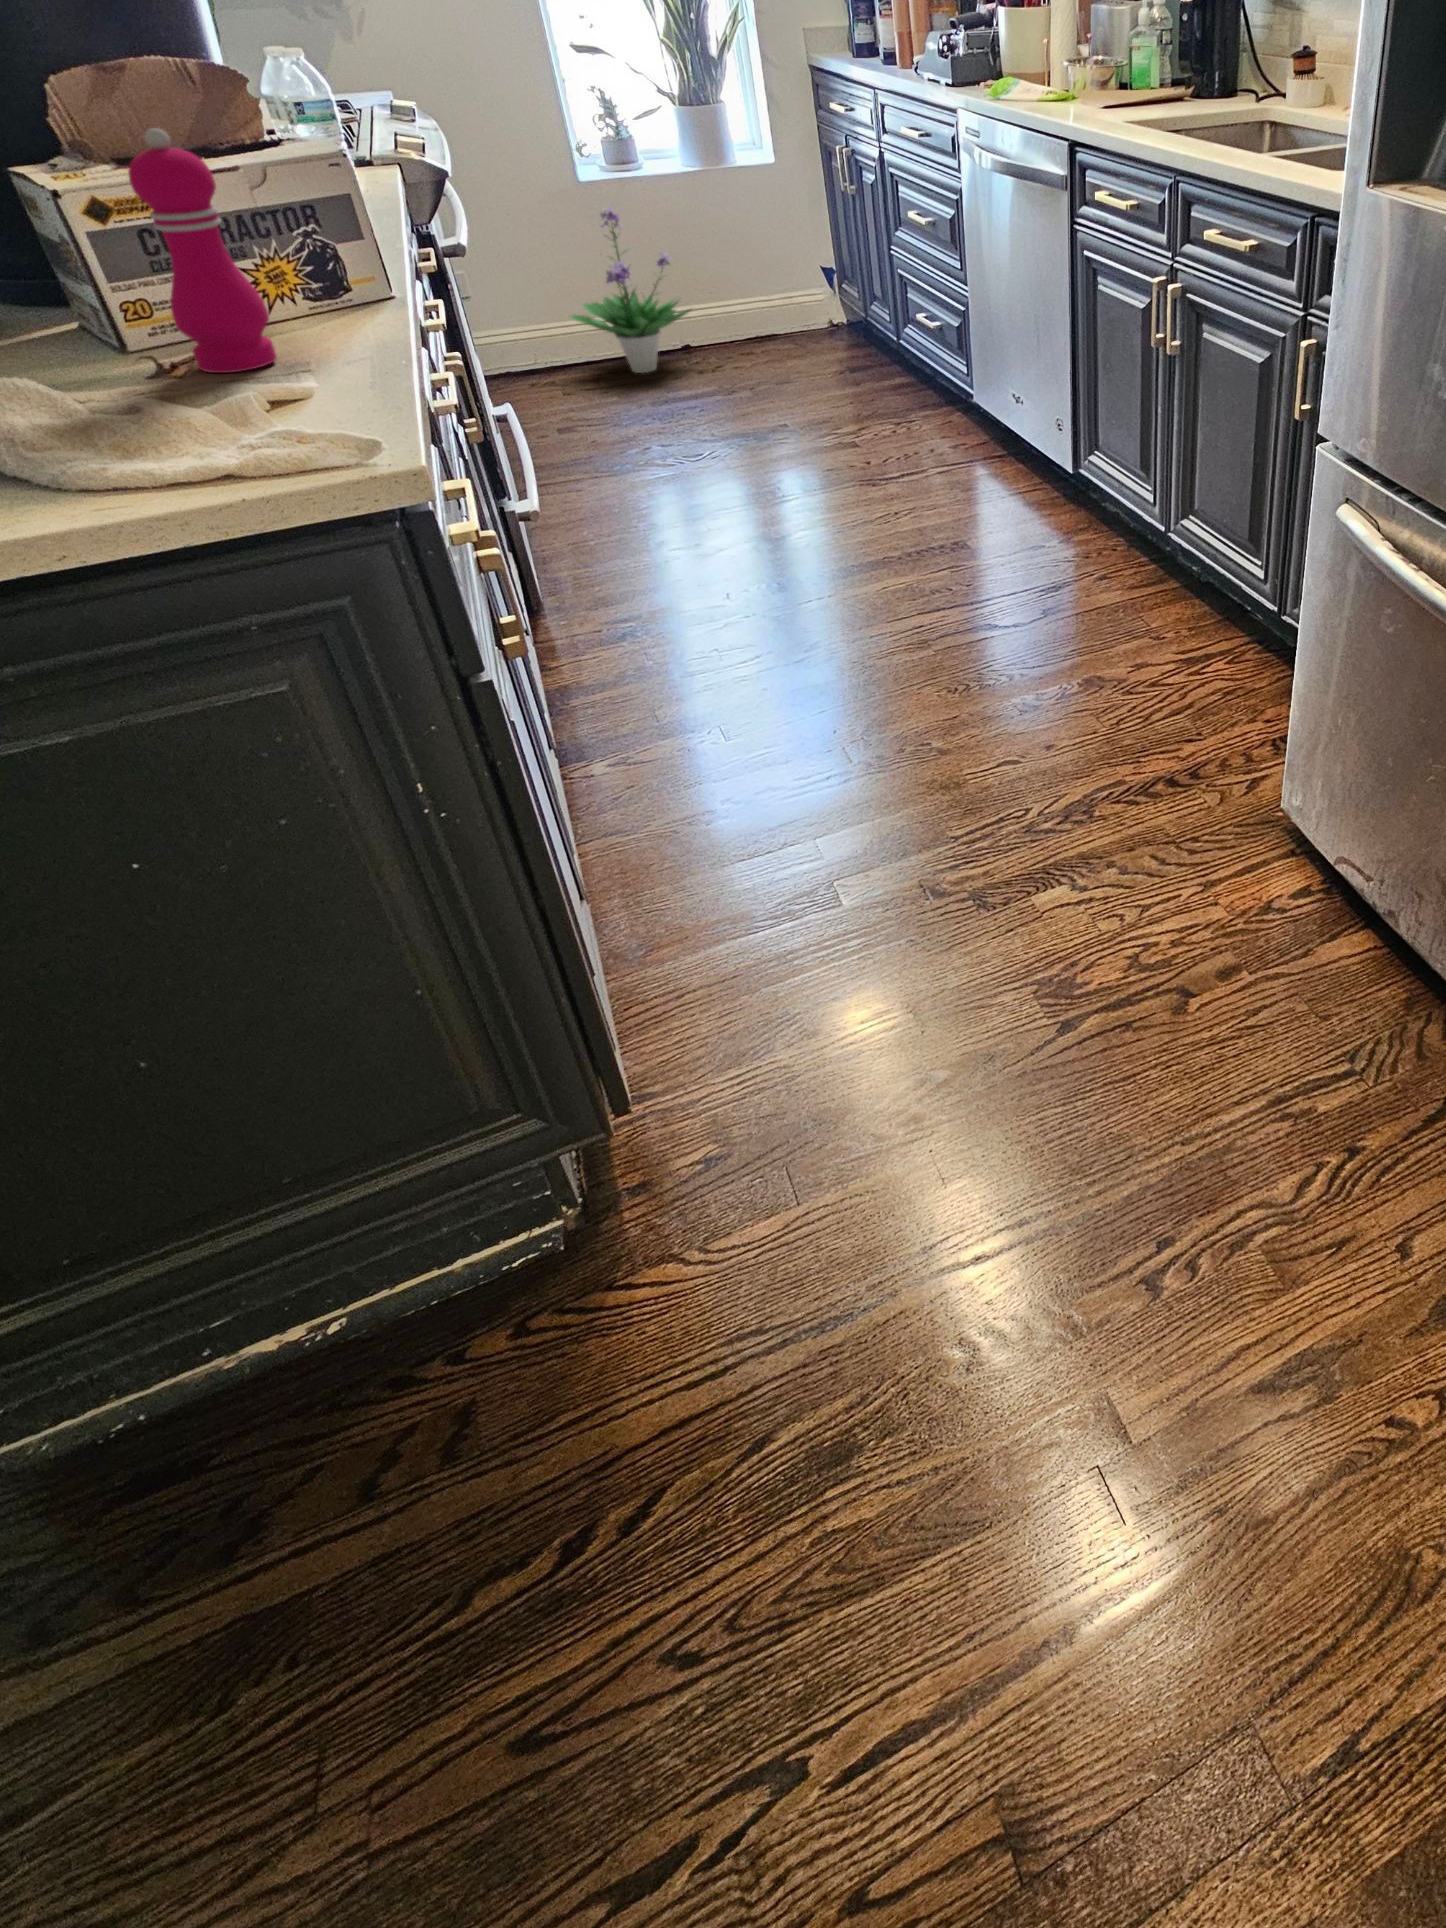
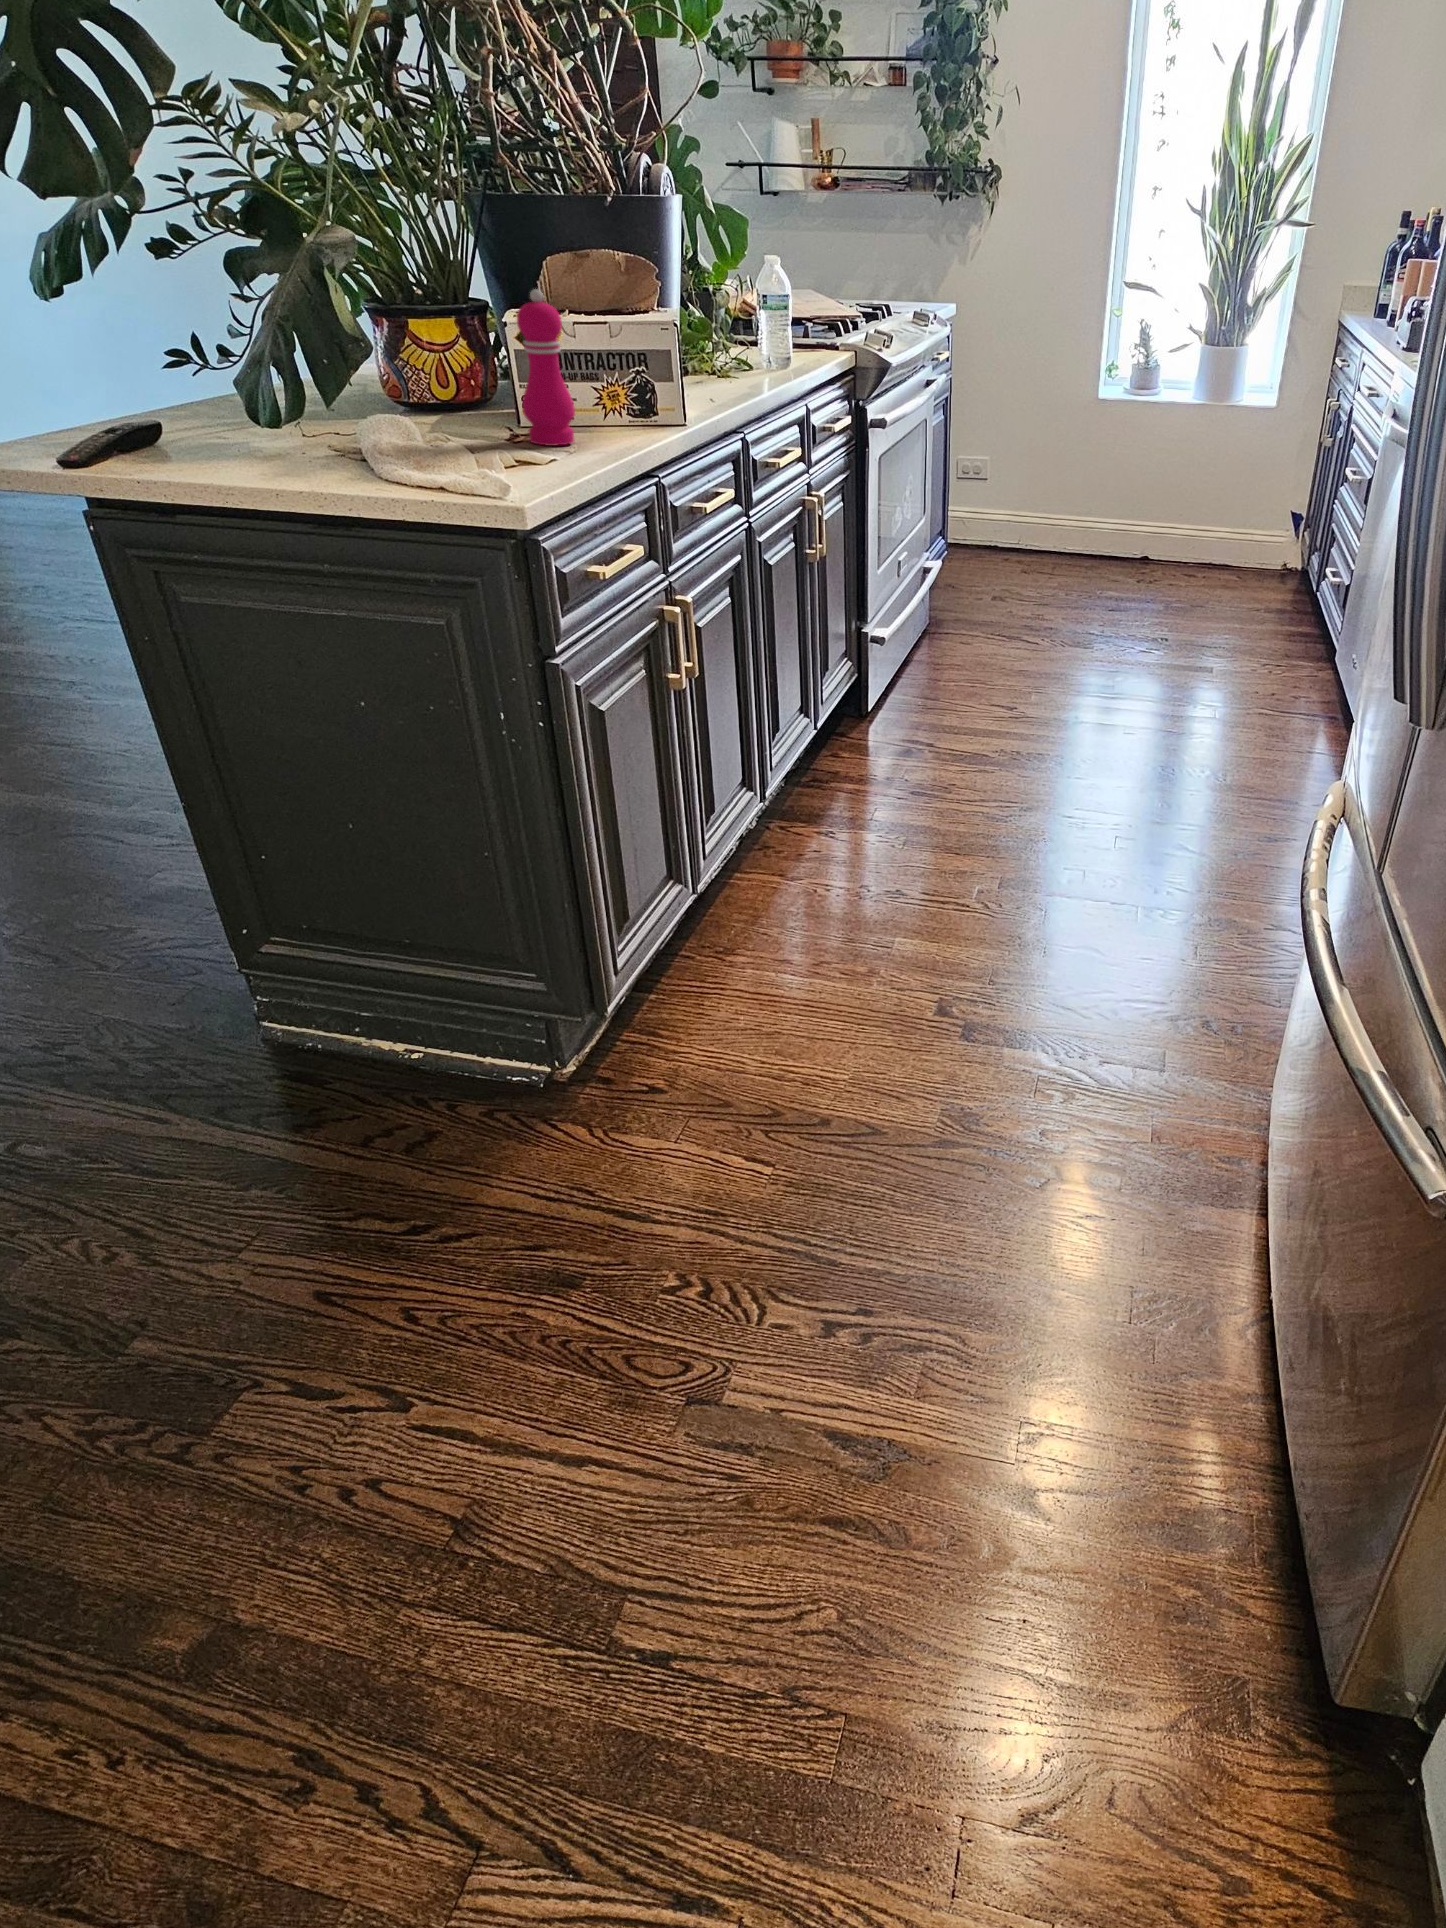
potted plant: present [571,207,692,373] -> none [1055,433,1155,578]

